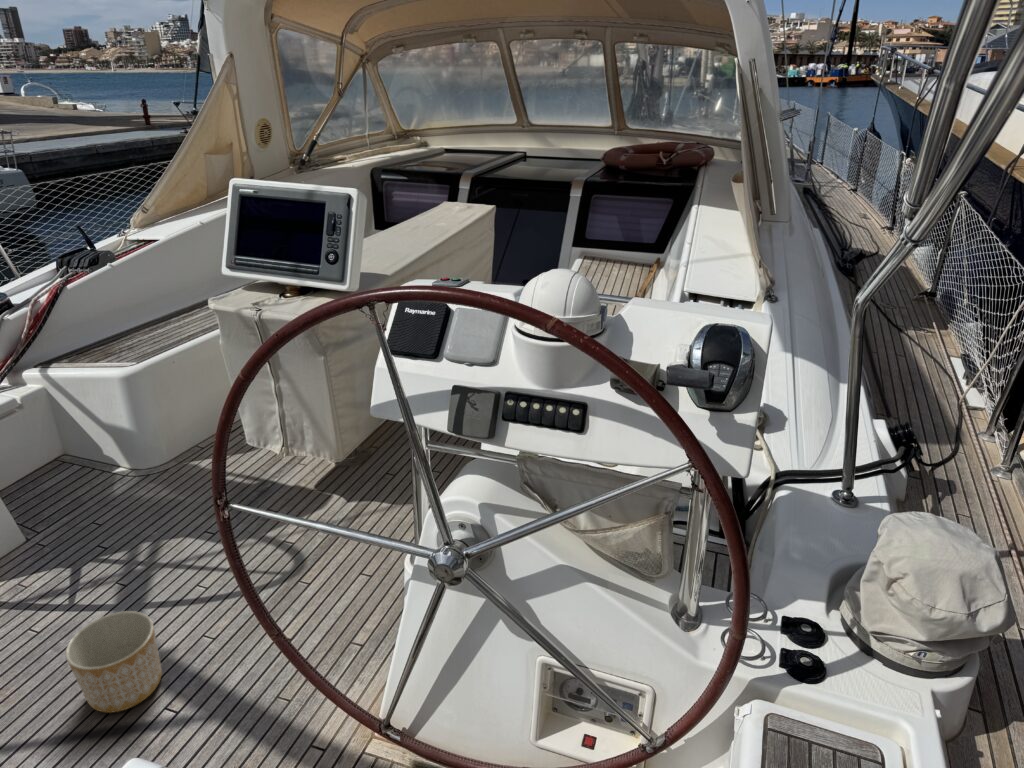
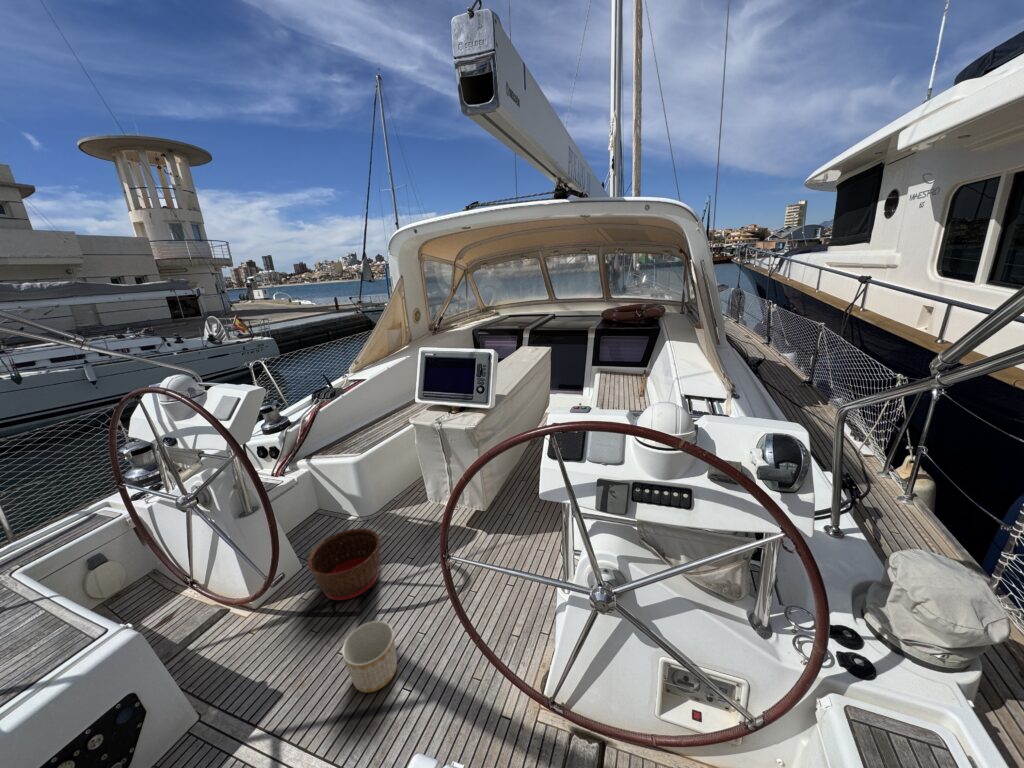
basket: none [27,479,156,588] -> present [307,528,380,600]

